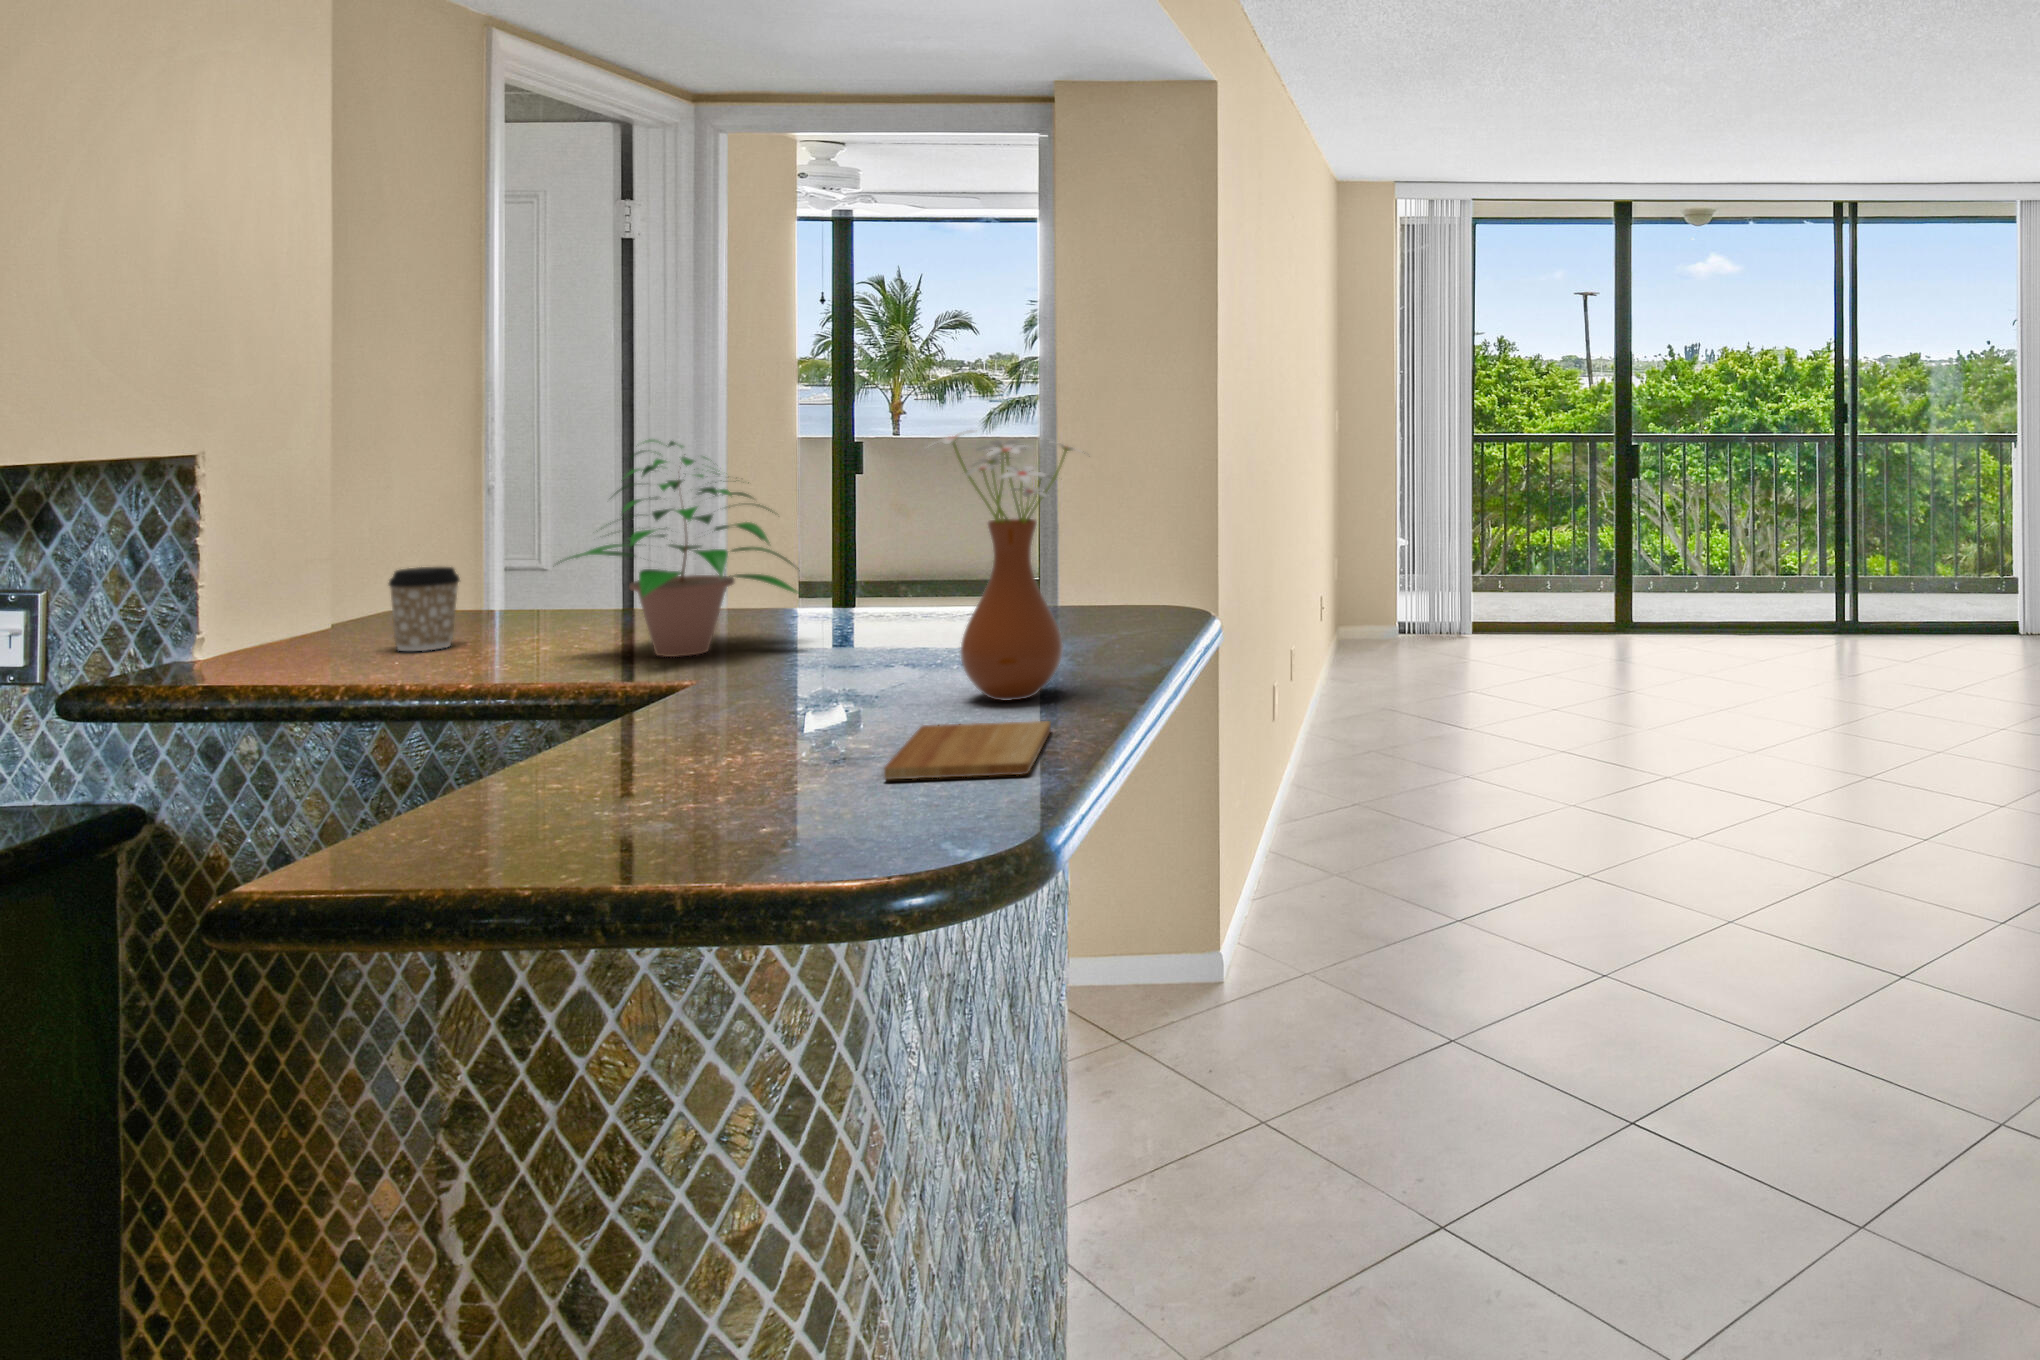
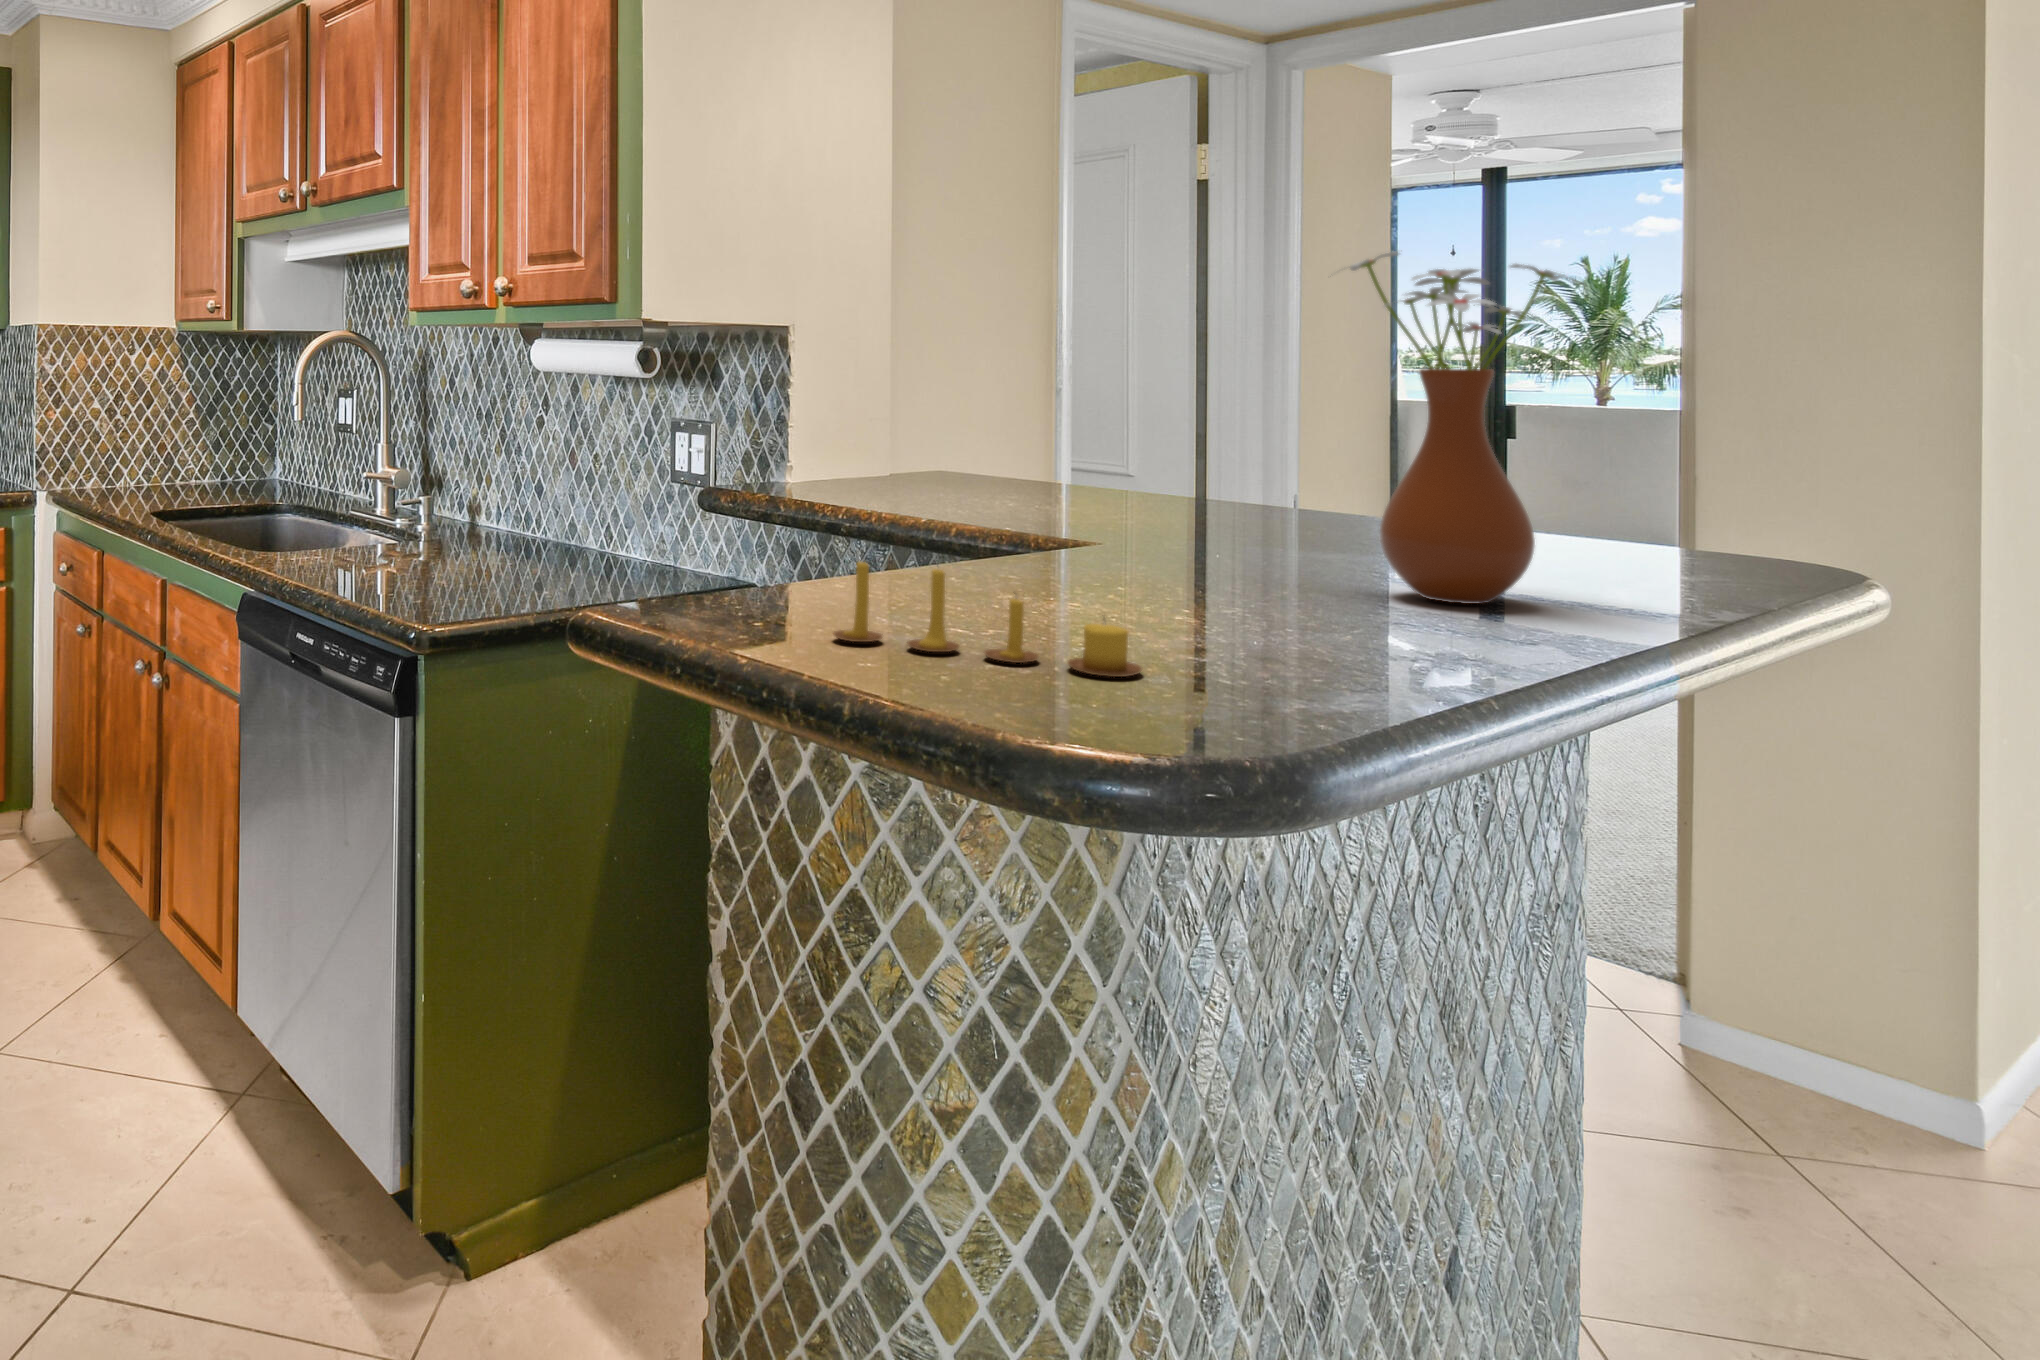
potted plant: present [560,439,798,657] -> none [1019,307,1259,523]
coffee cup: present [389,567,460,651] -> none [913,427,968,497]
cutting board: present [884,721,1051,779] -> none [1190,602,1473,673]
candle: none [588,756,882,850] -> present [834,561,1142,677]

